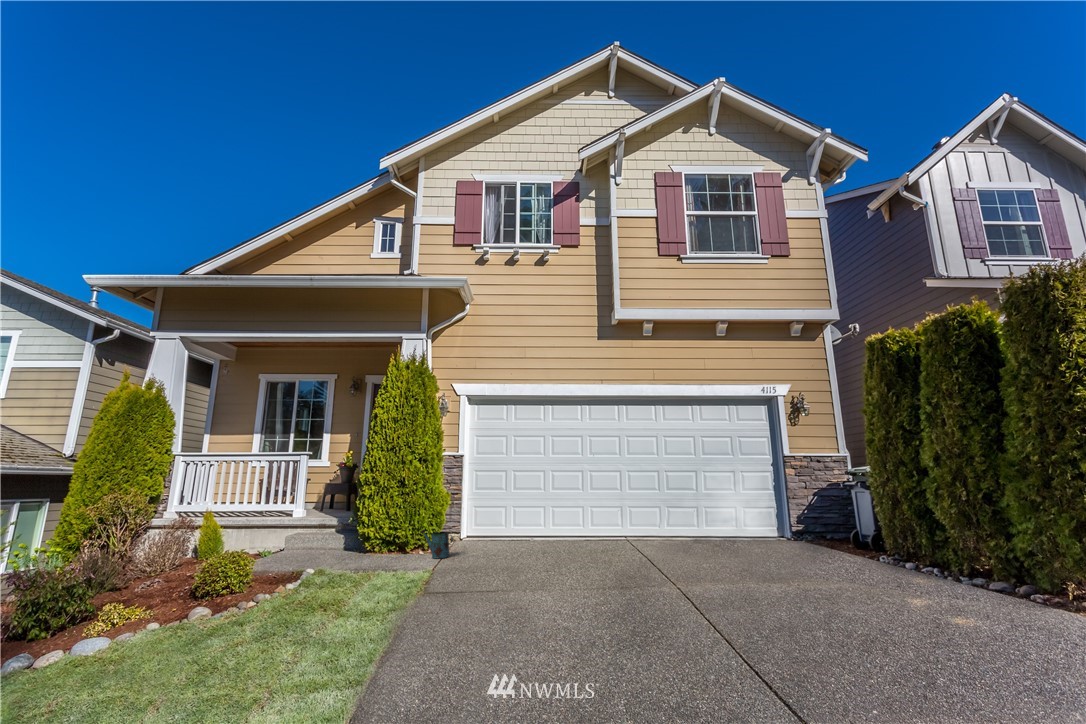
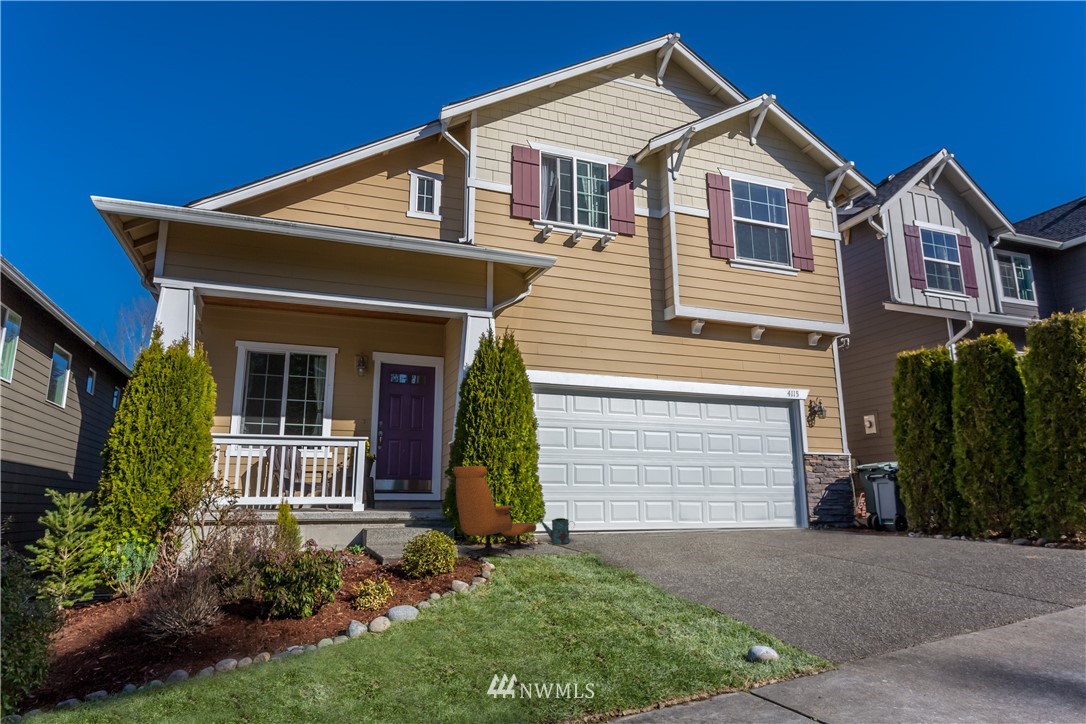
lounge chair: none [295,481,403,574] -> present [454,466,536,559]

